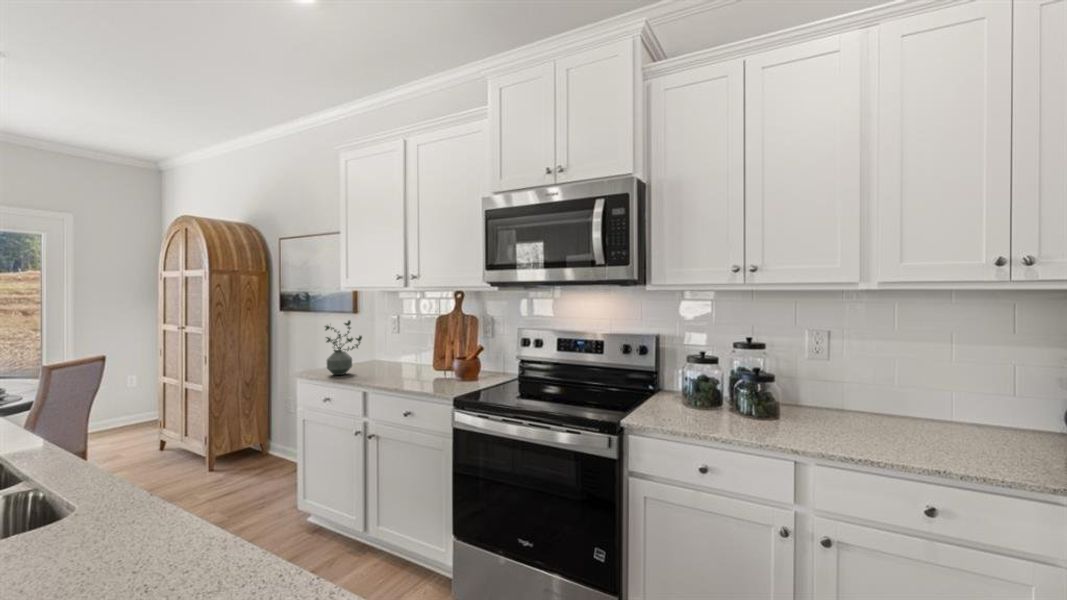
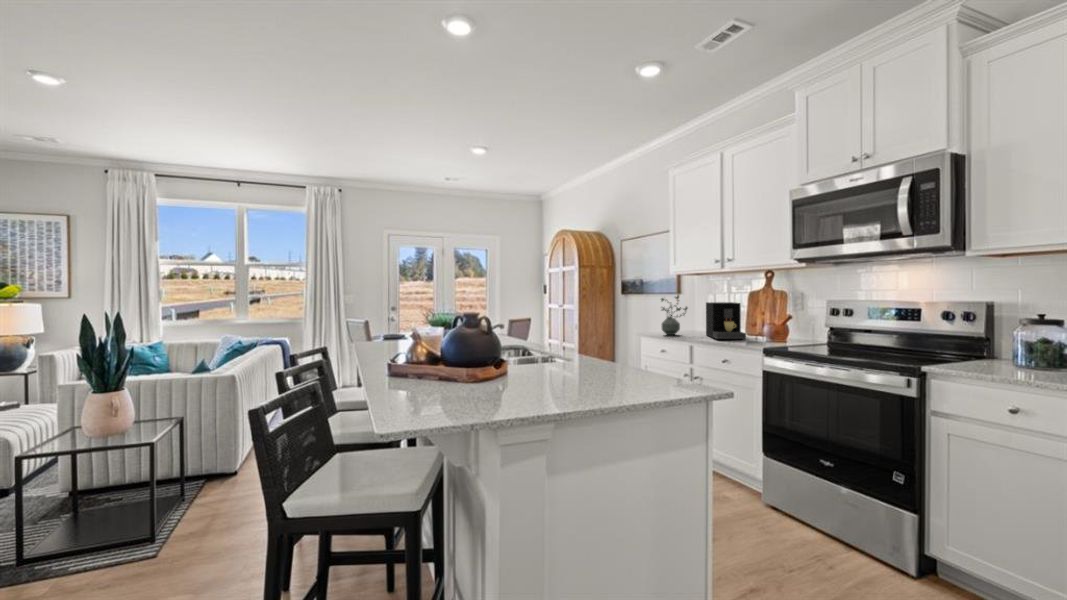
coffee maker: none [385,329,433,382] -> present [706,302,746,339]

